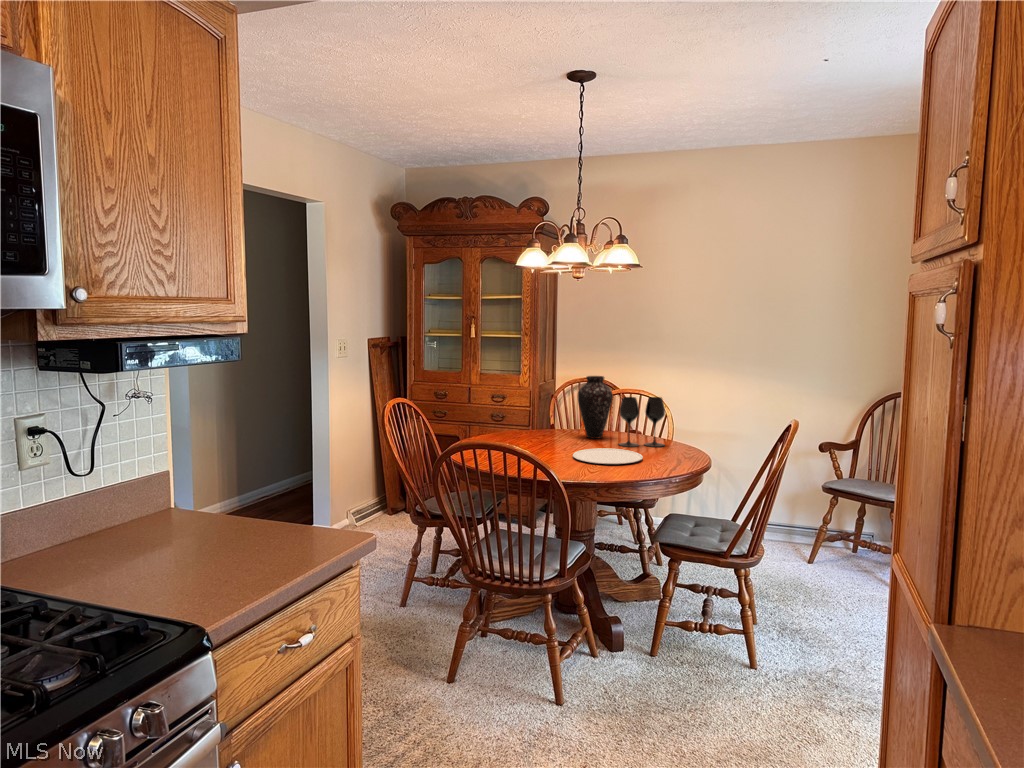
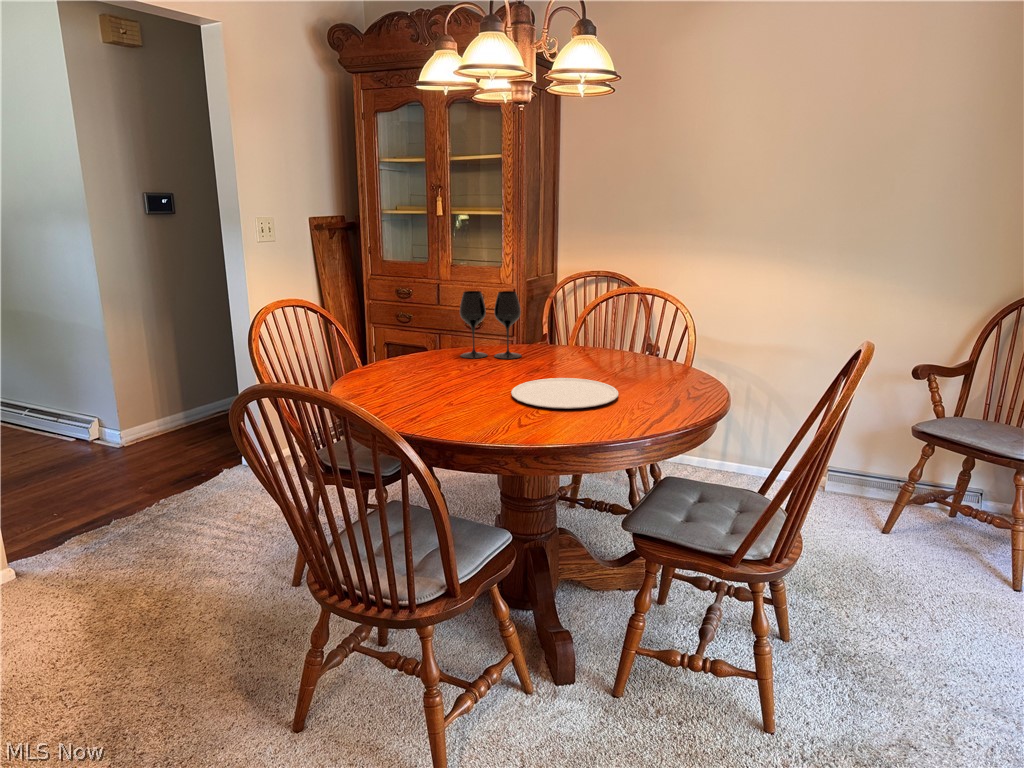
vase: present [578,376,613,439] -> none [547,268,599,359]
wine glass: present [619,397,665,447] -> present [460,291,521,359]

